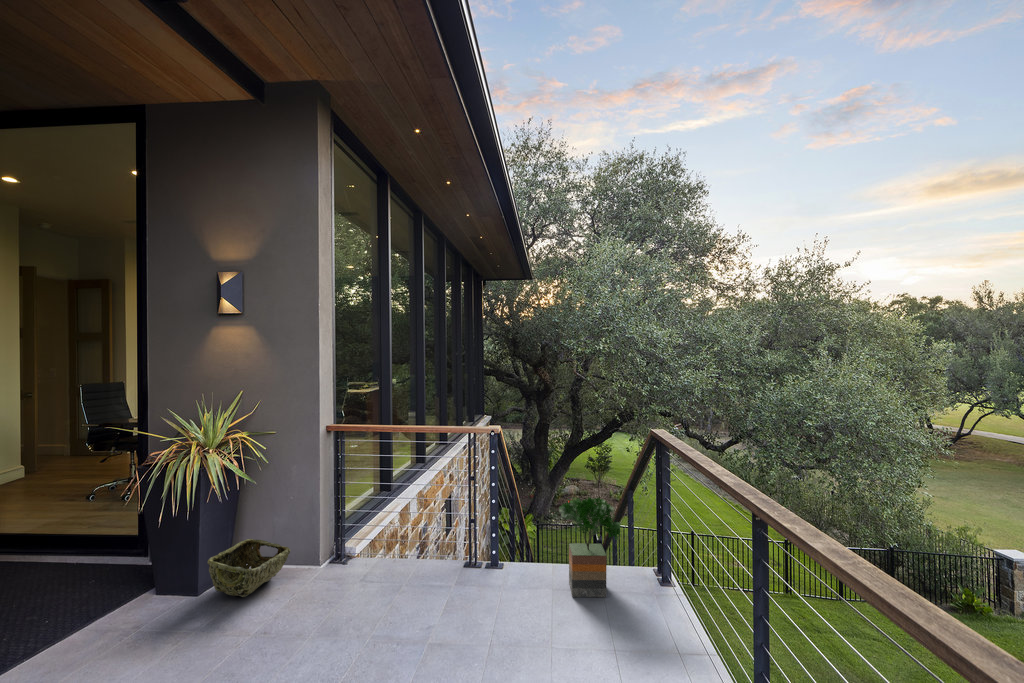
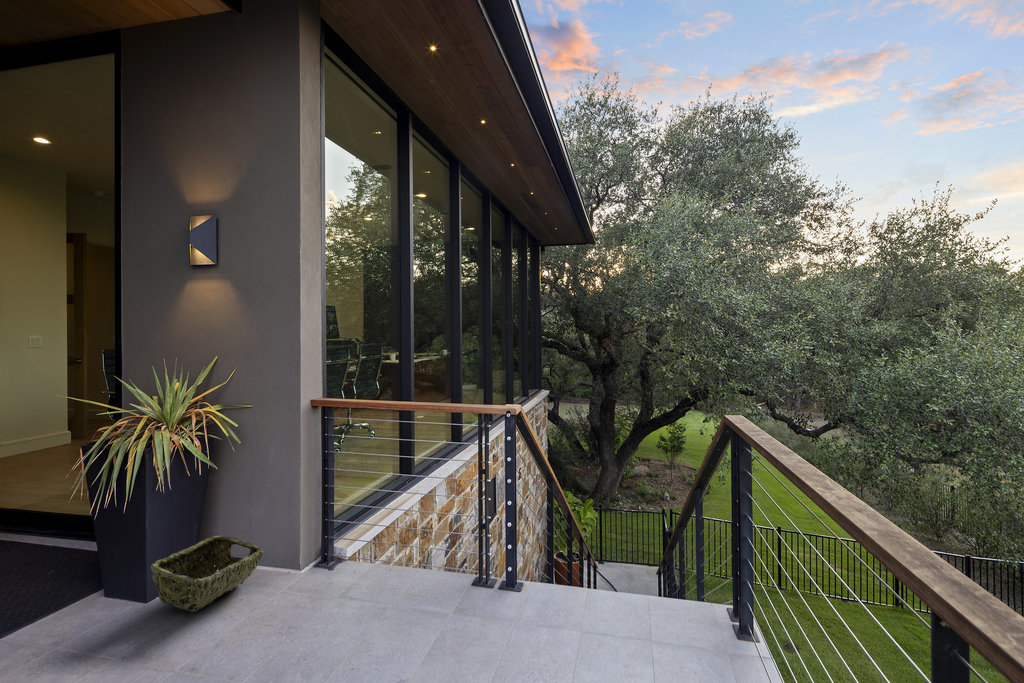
potted tree: present [559,497,621,597] -> none [591,505,680,648]

